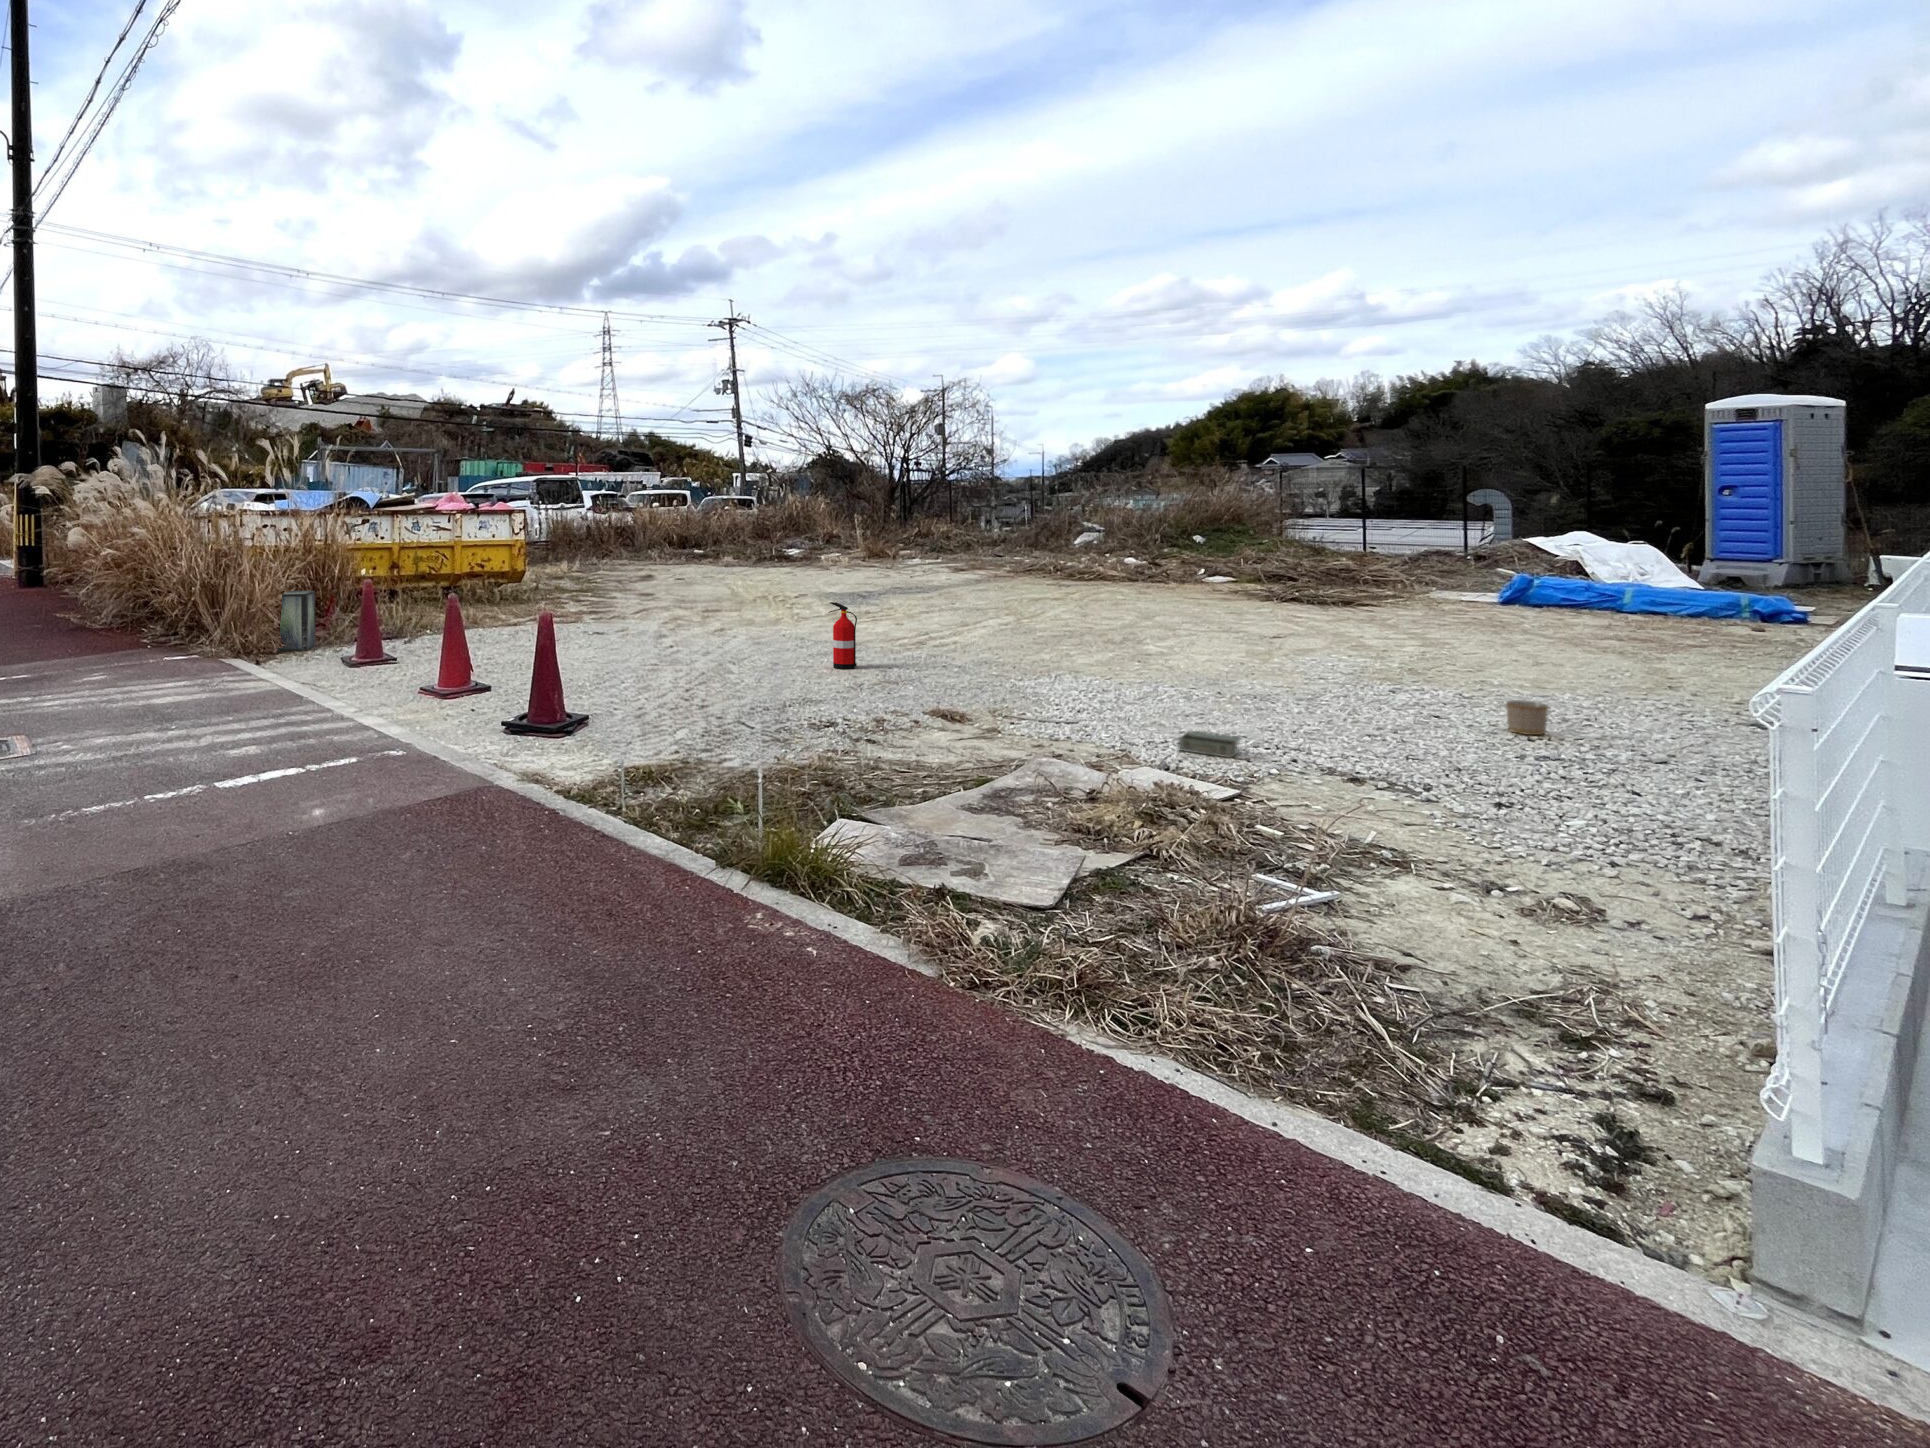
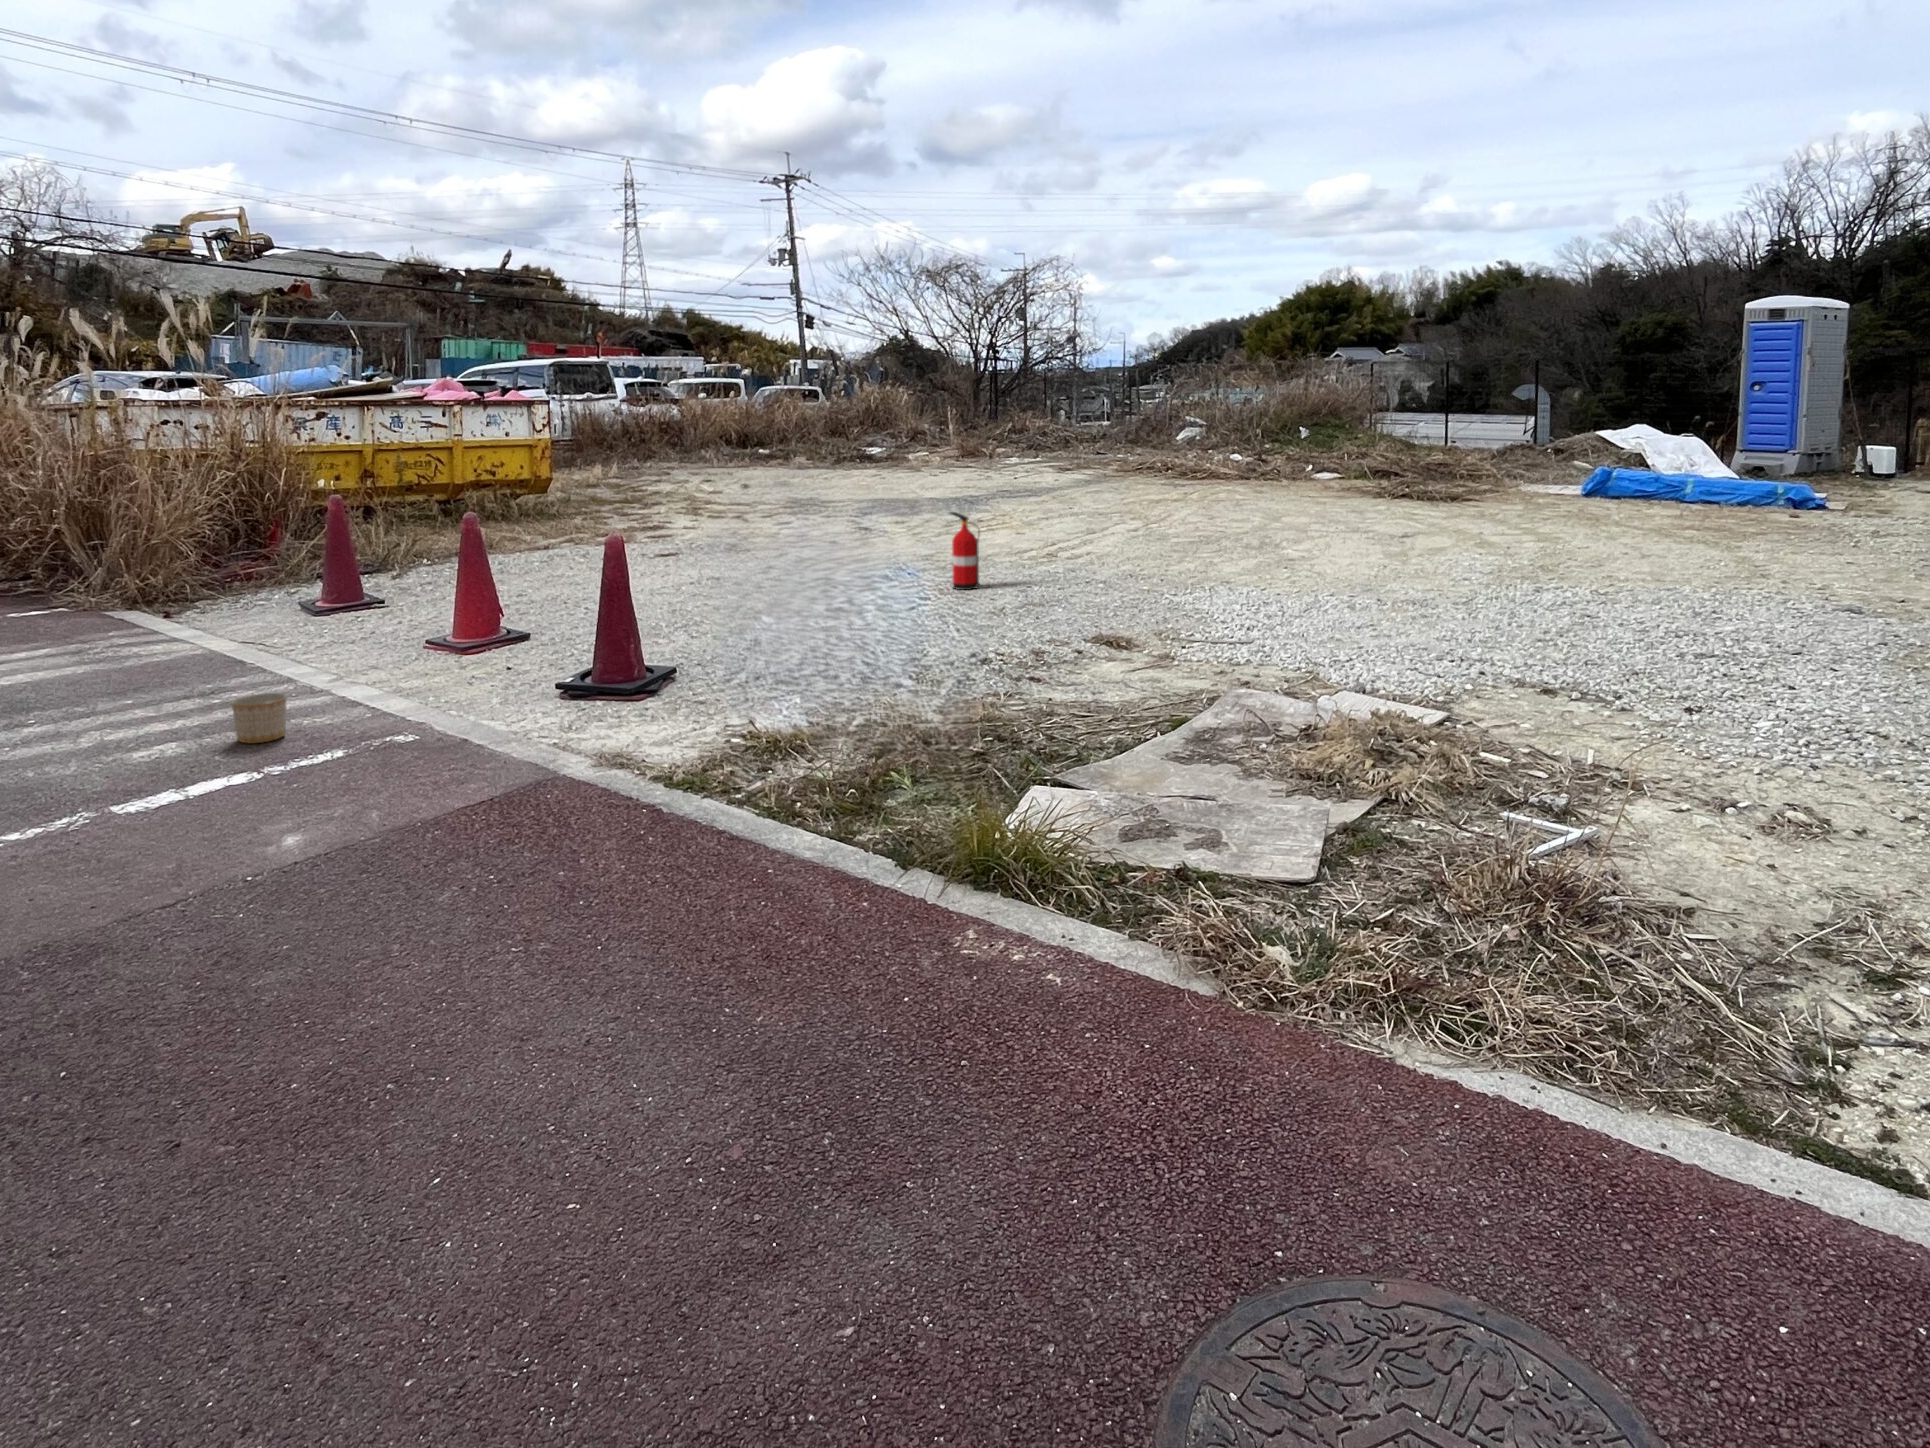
storage box: present [278,591,316,651] -> none [197,513,266,596]
planter: present [1506,700,1548,735] -> present [232,693,286,743]
toolbox: present [1179,731,1241,758] -> none [1363,647,1426,676]

